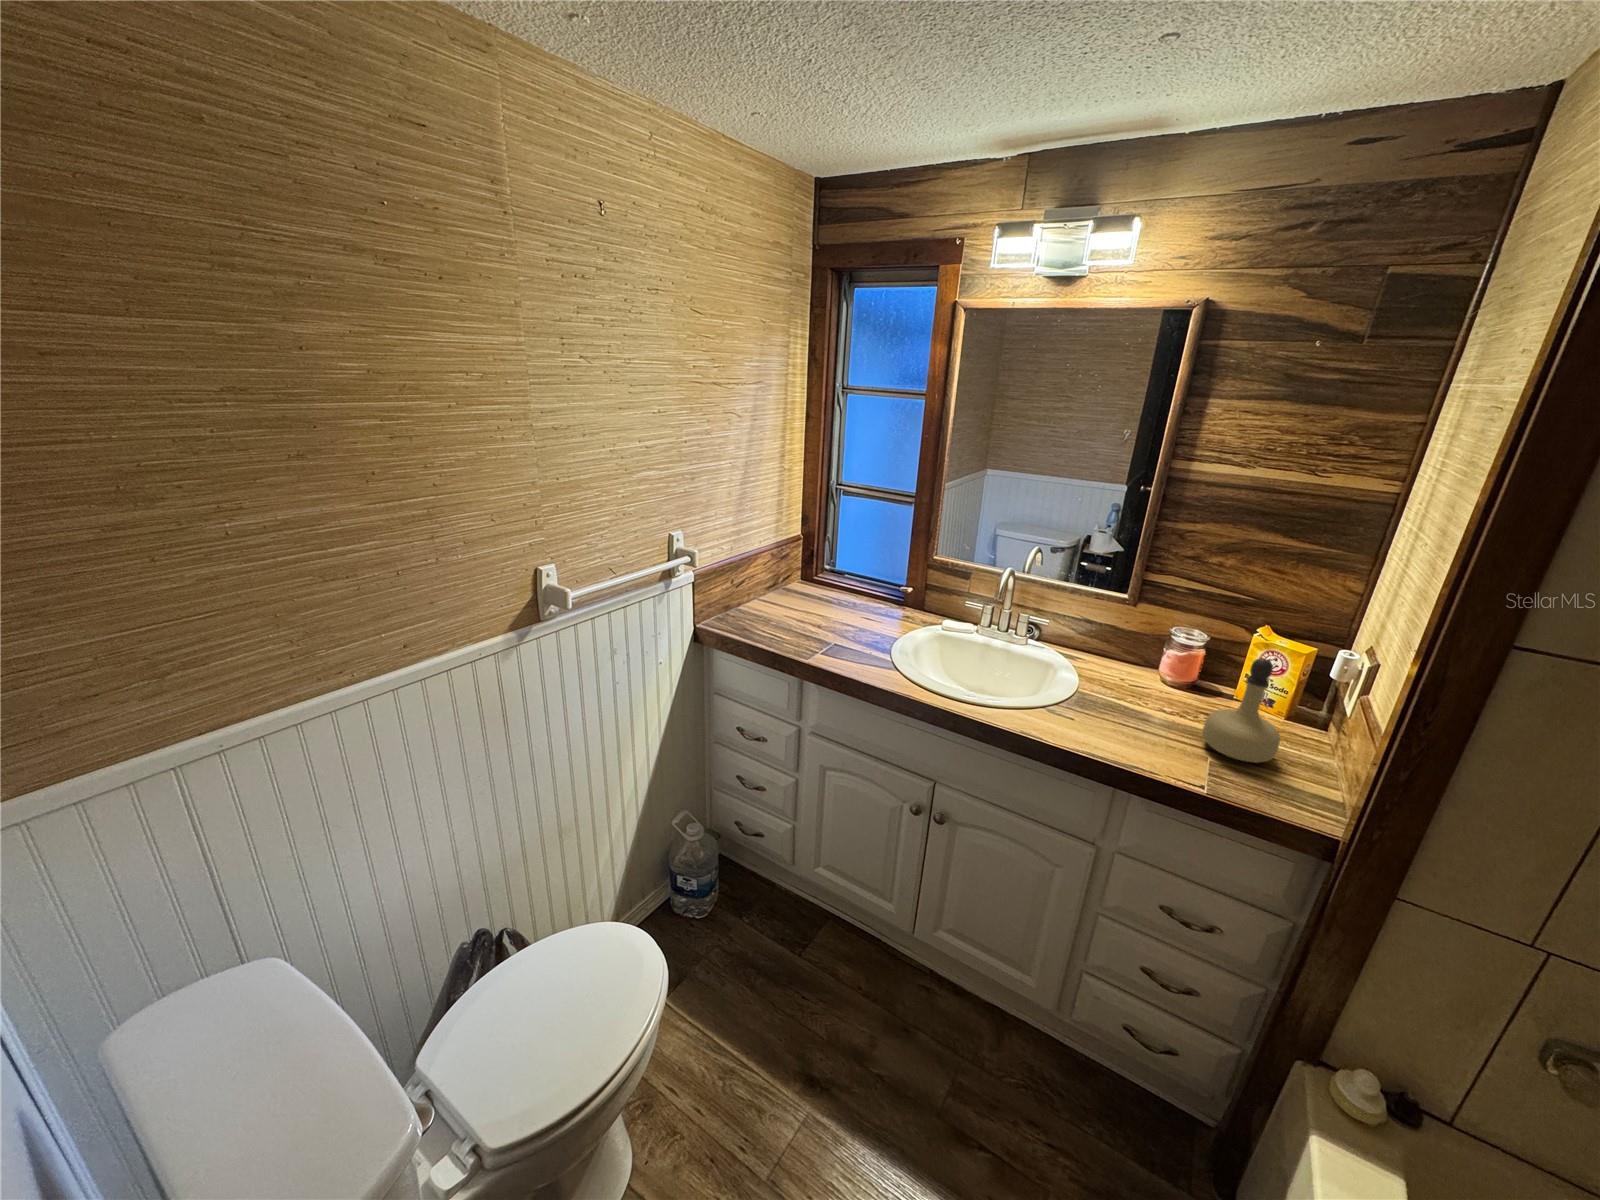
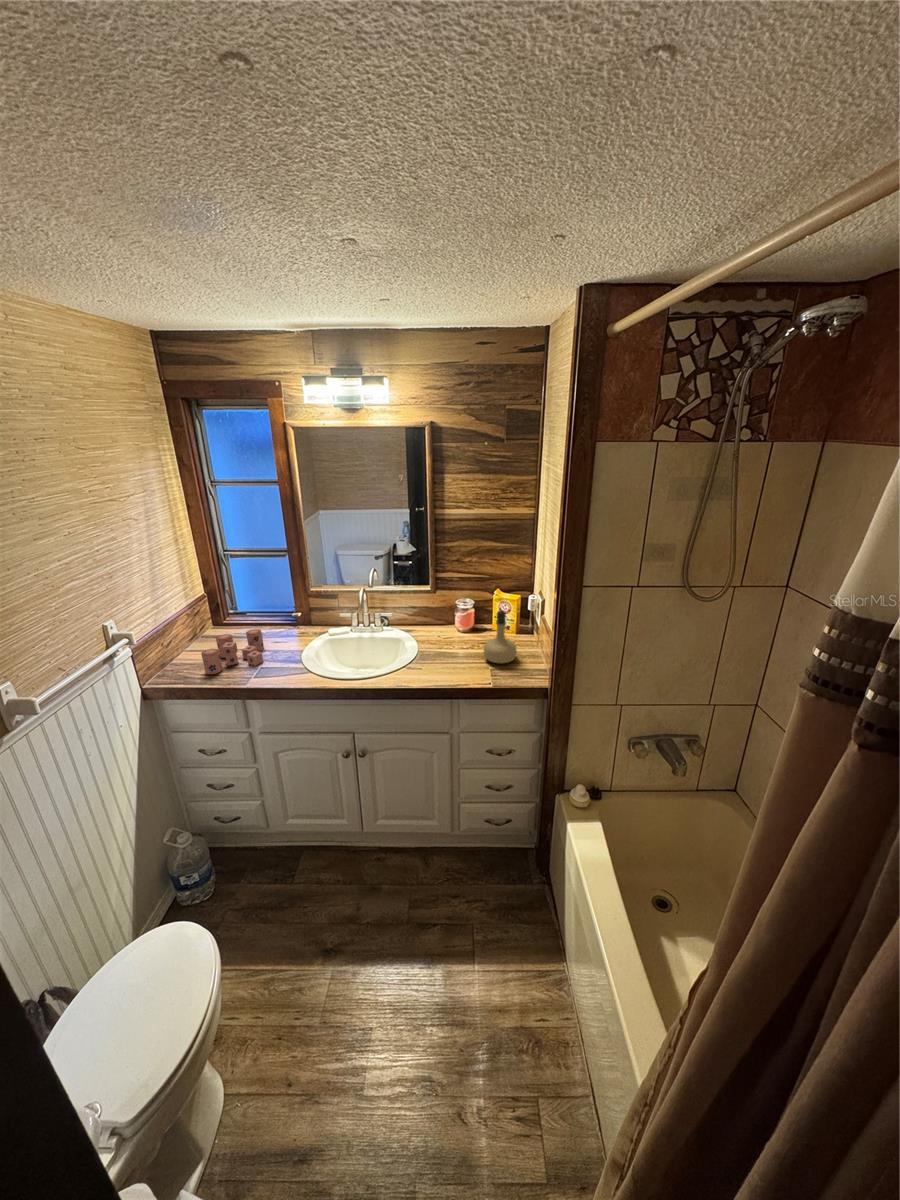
candle: none [768,589,850,640] -> present [201,629,264,674]

